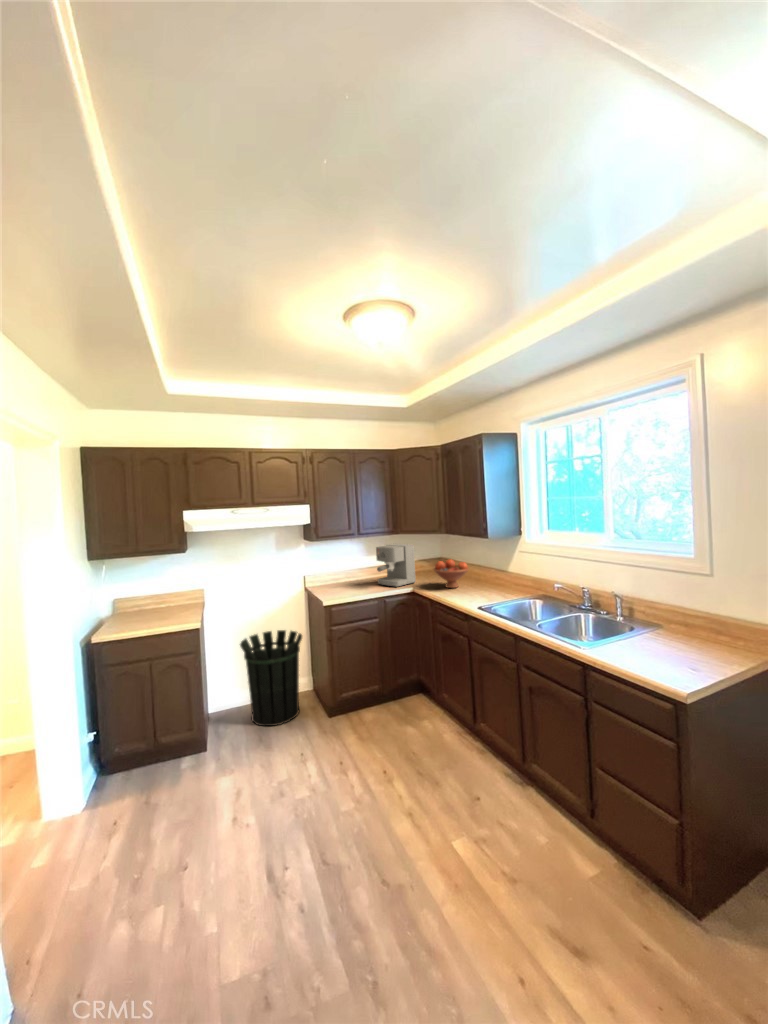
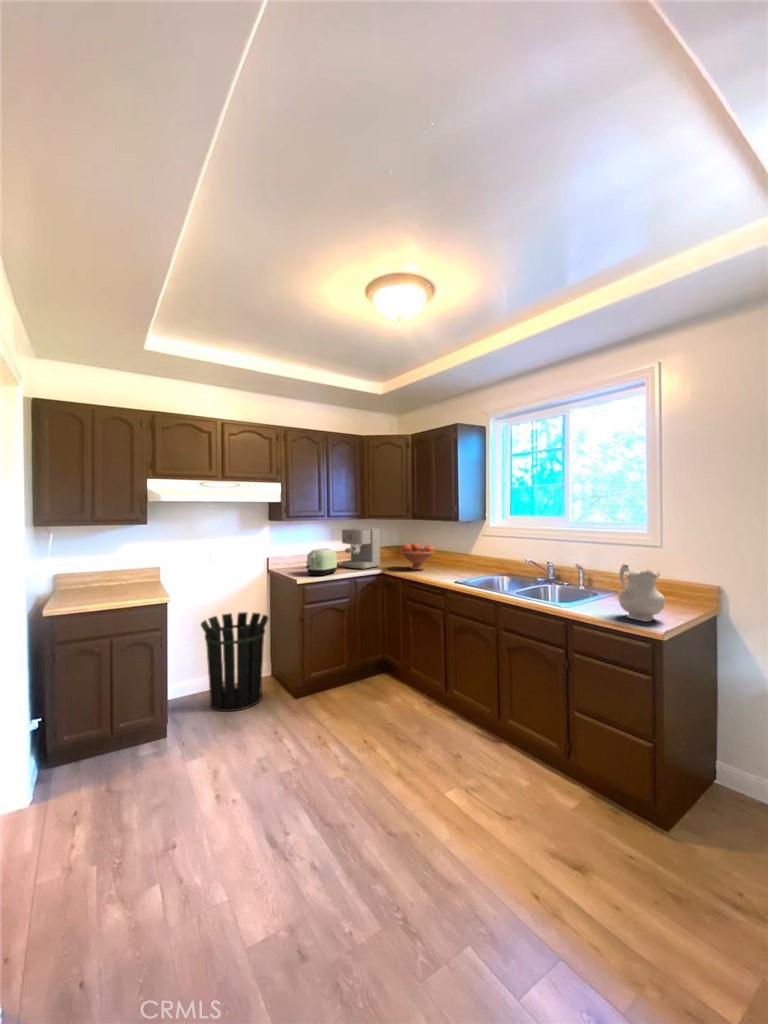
toaster: none [337,568,369,596] -> present [306,548,337,576]
ceramic pitcher: none [641,604,698,675] -> present [618,564,665,622]

